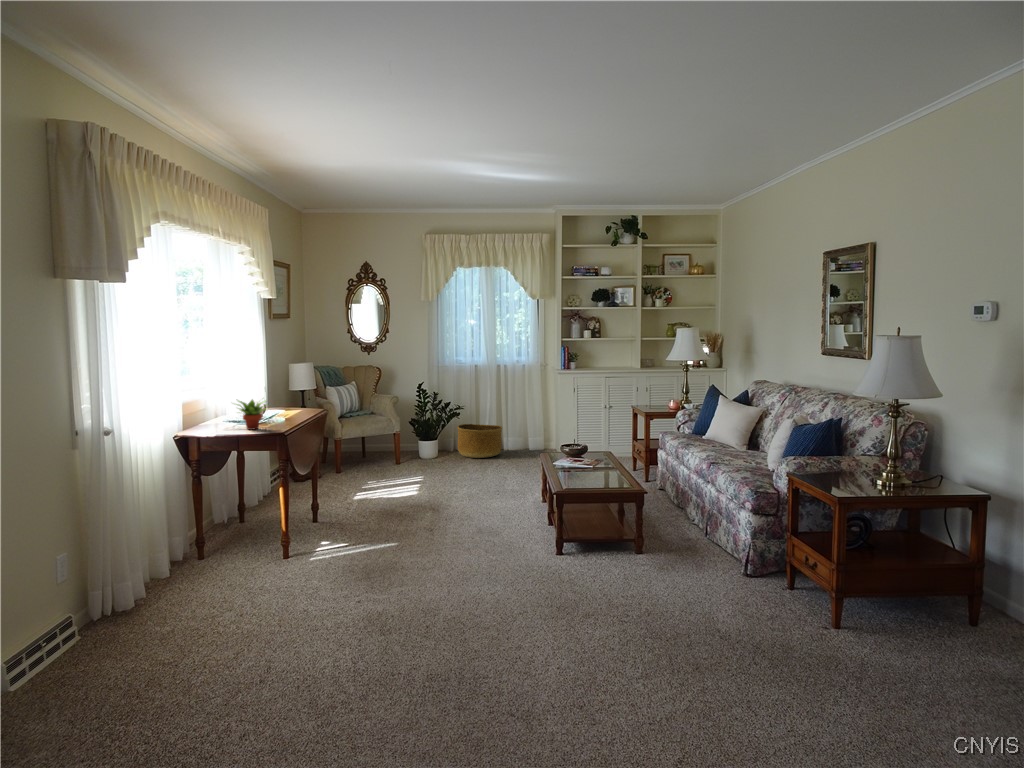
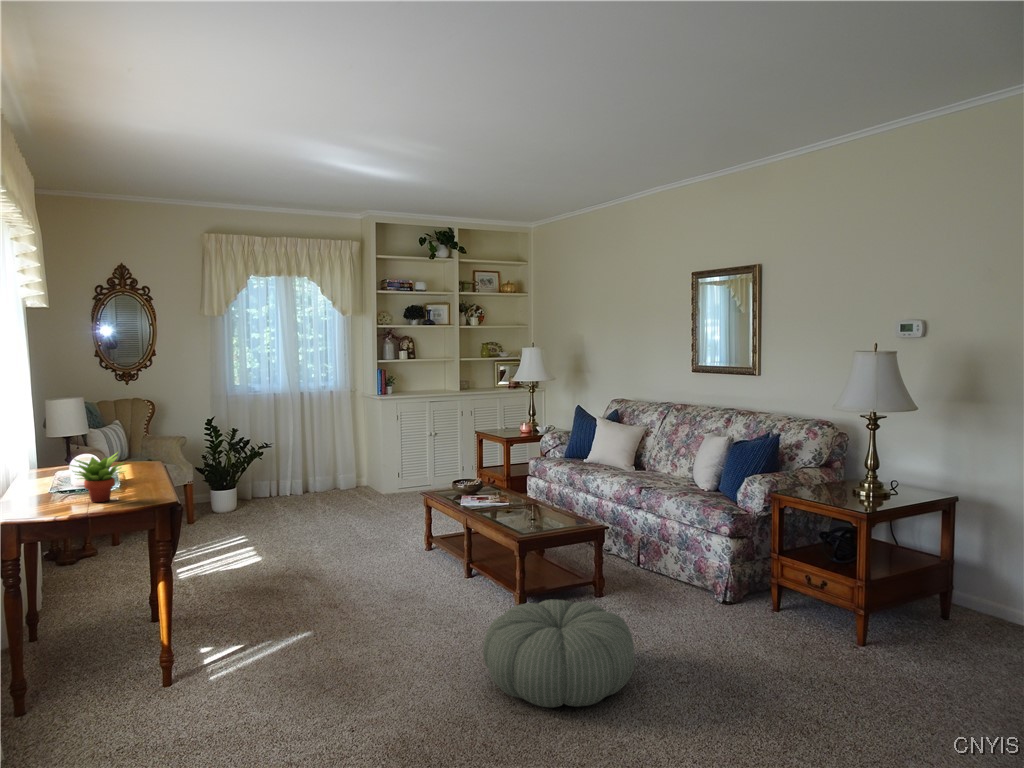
basket: present [457,424,502,458] -> none [259,463,315,505]
pouf: none [466,539,591,619] -> present [483,599,635,707]

